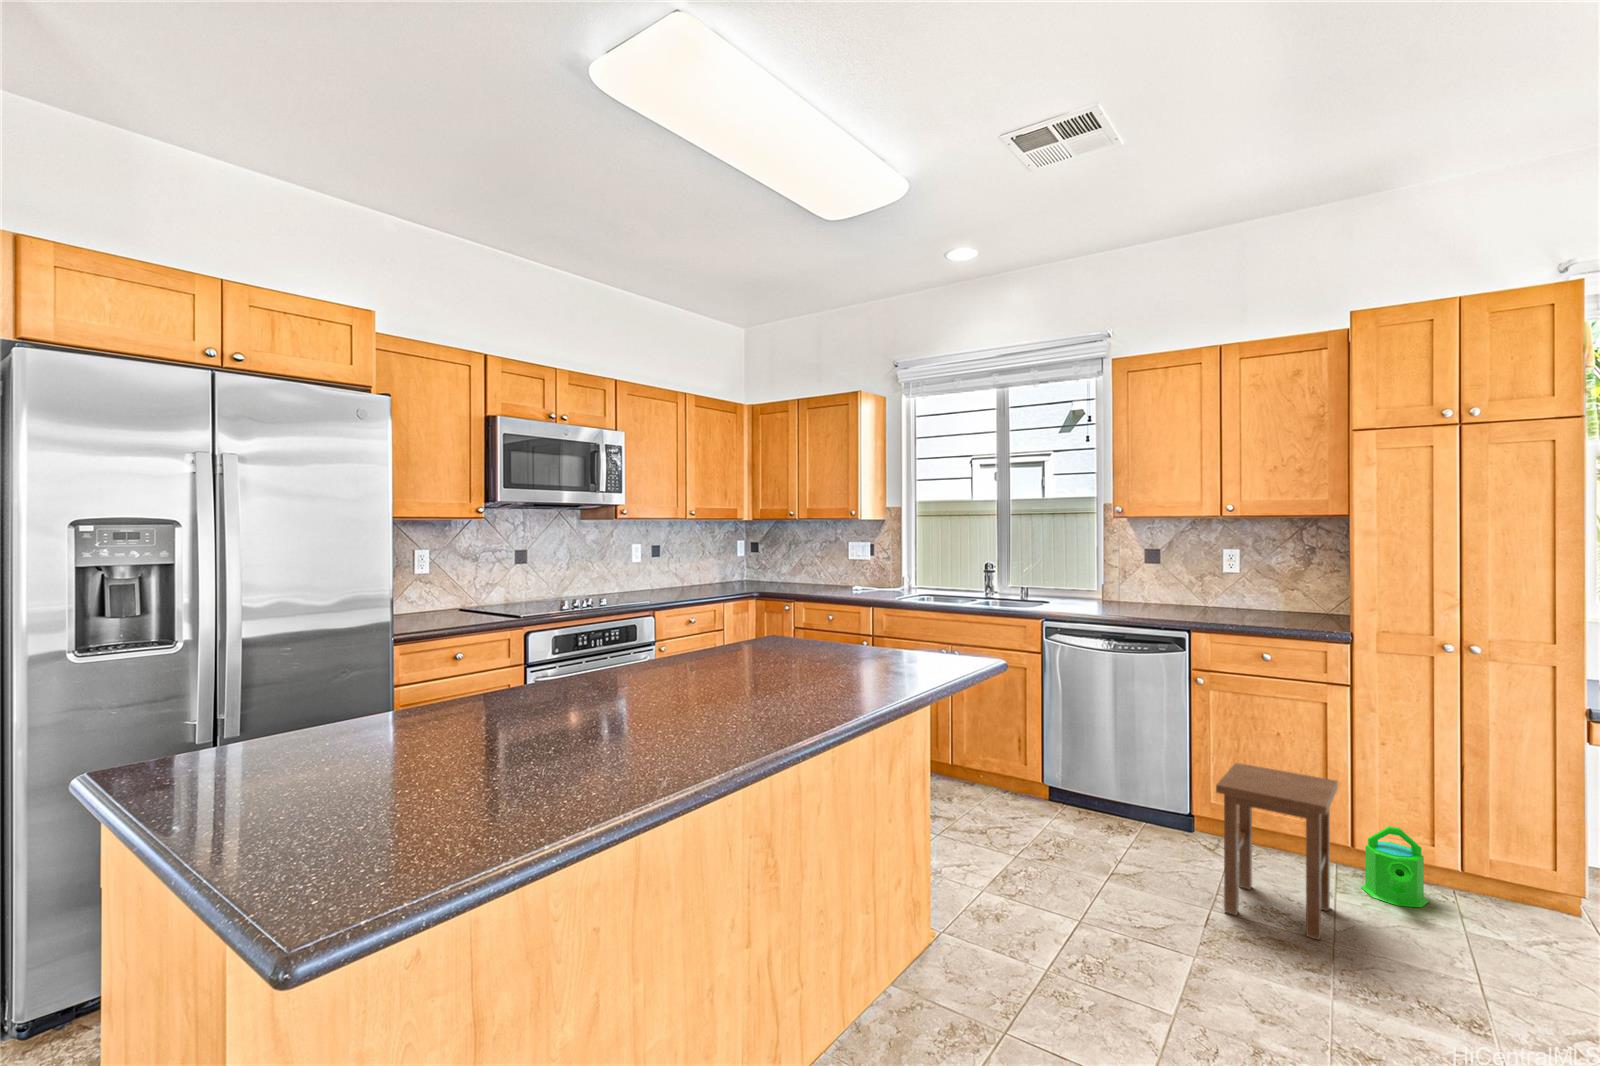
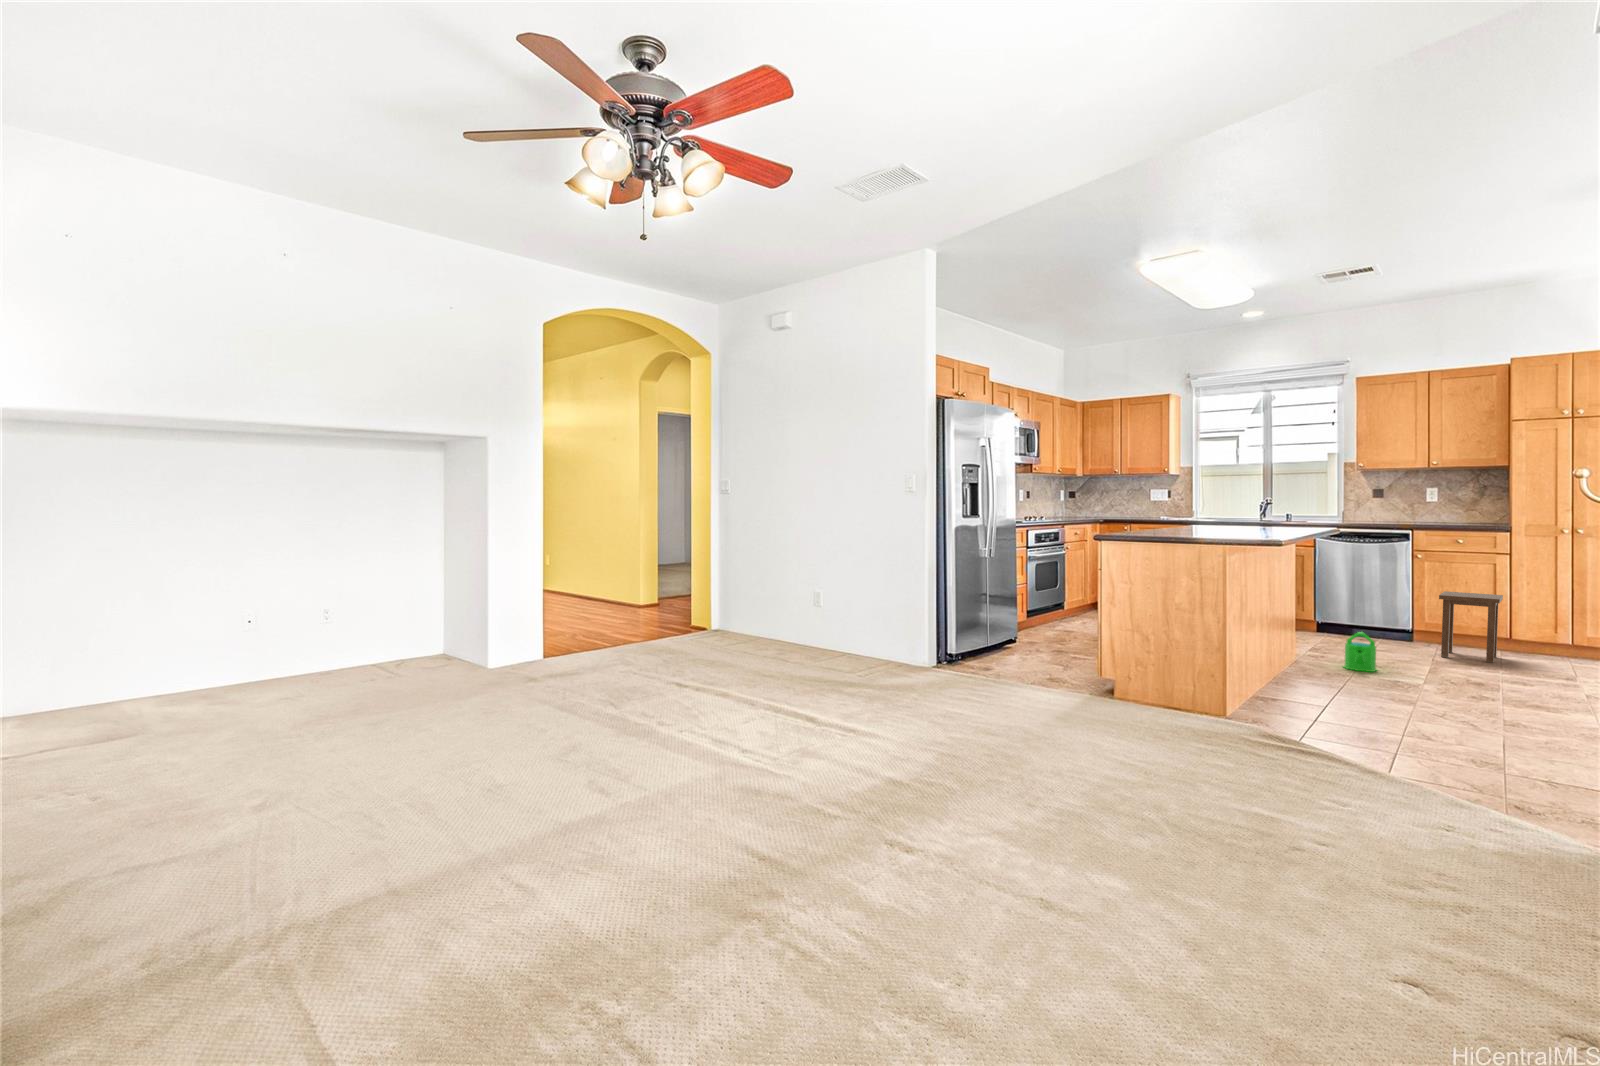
watering can: present [1361,826,1429,907] -> present [1344,632,1376,672]

